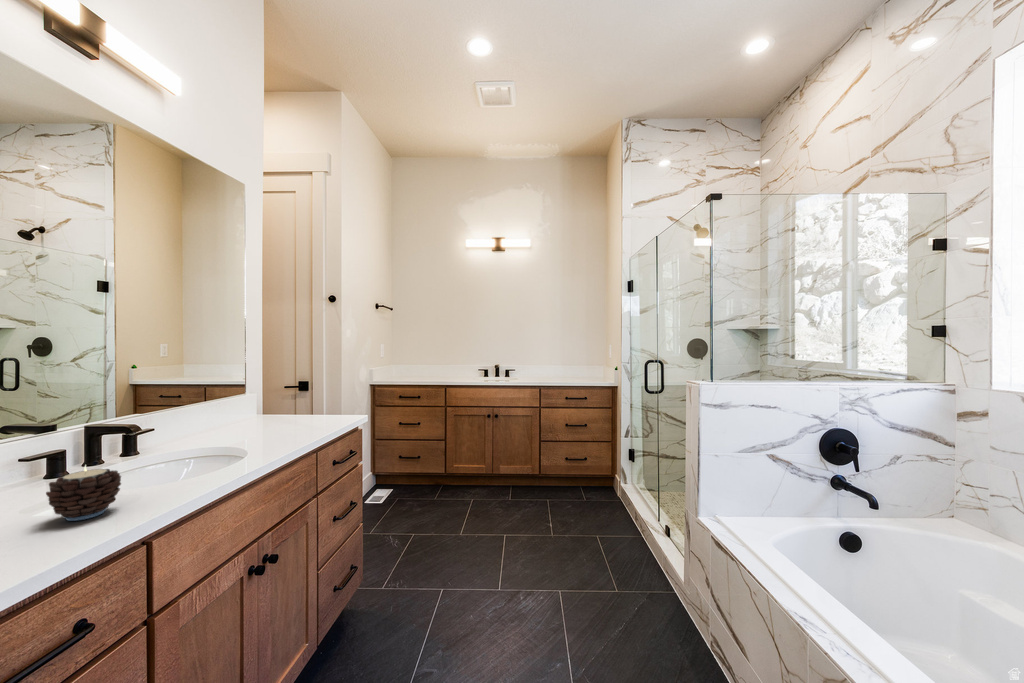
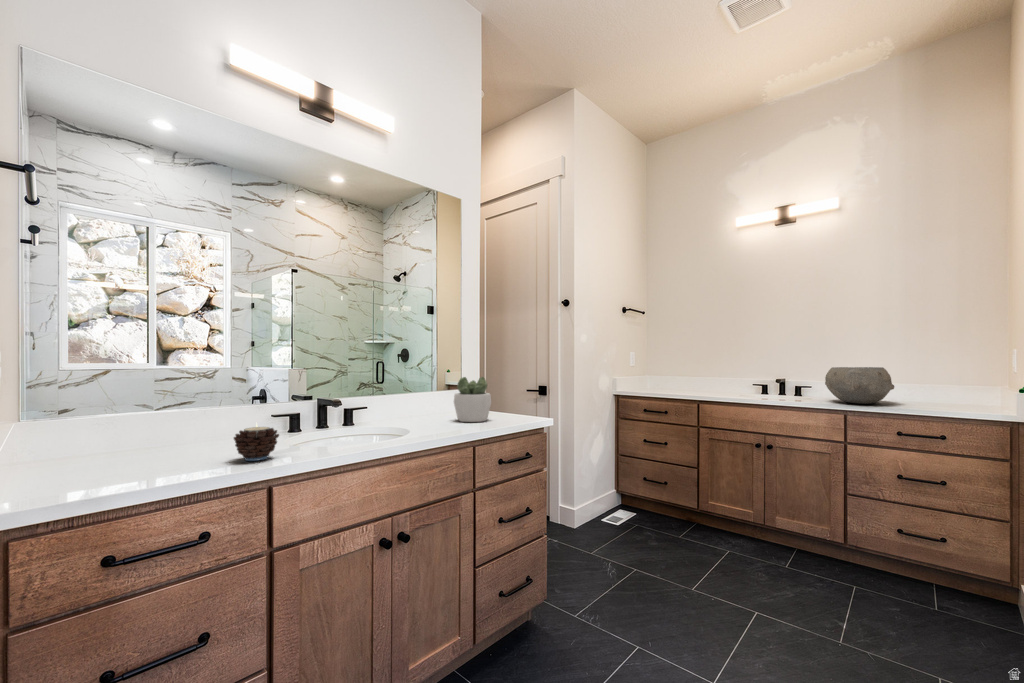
ceramic bowl: none [526,356,563,380] -> present [825,367,894,404]
succulent plant: none [262,379,307,428] -> present [454,377,491,422]

